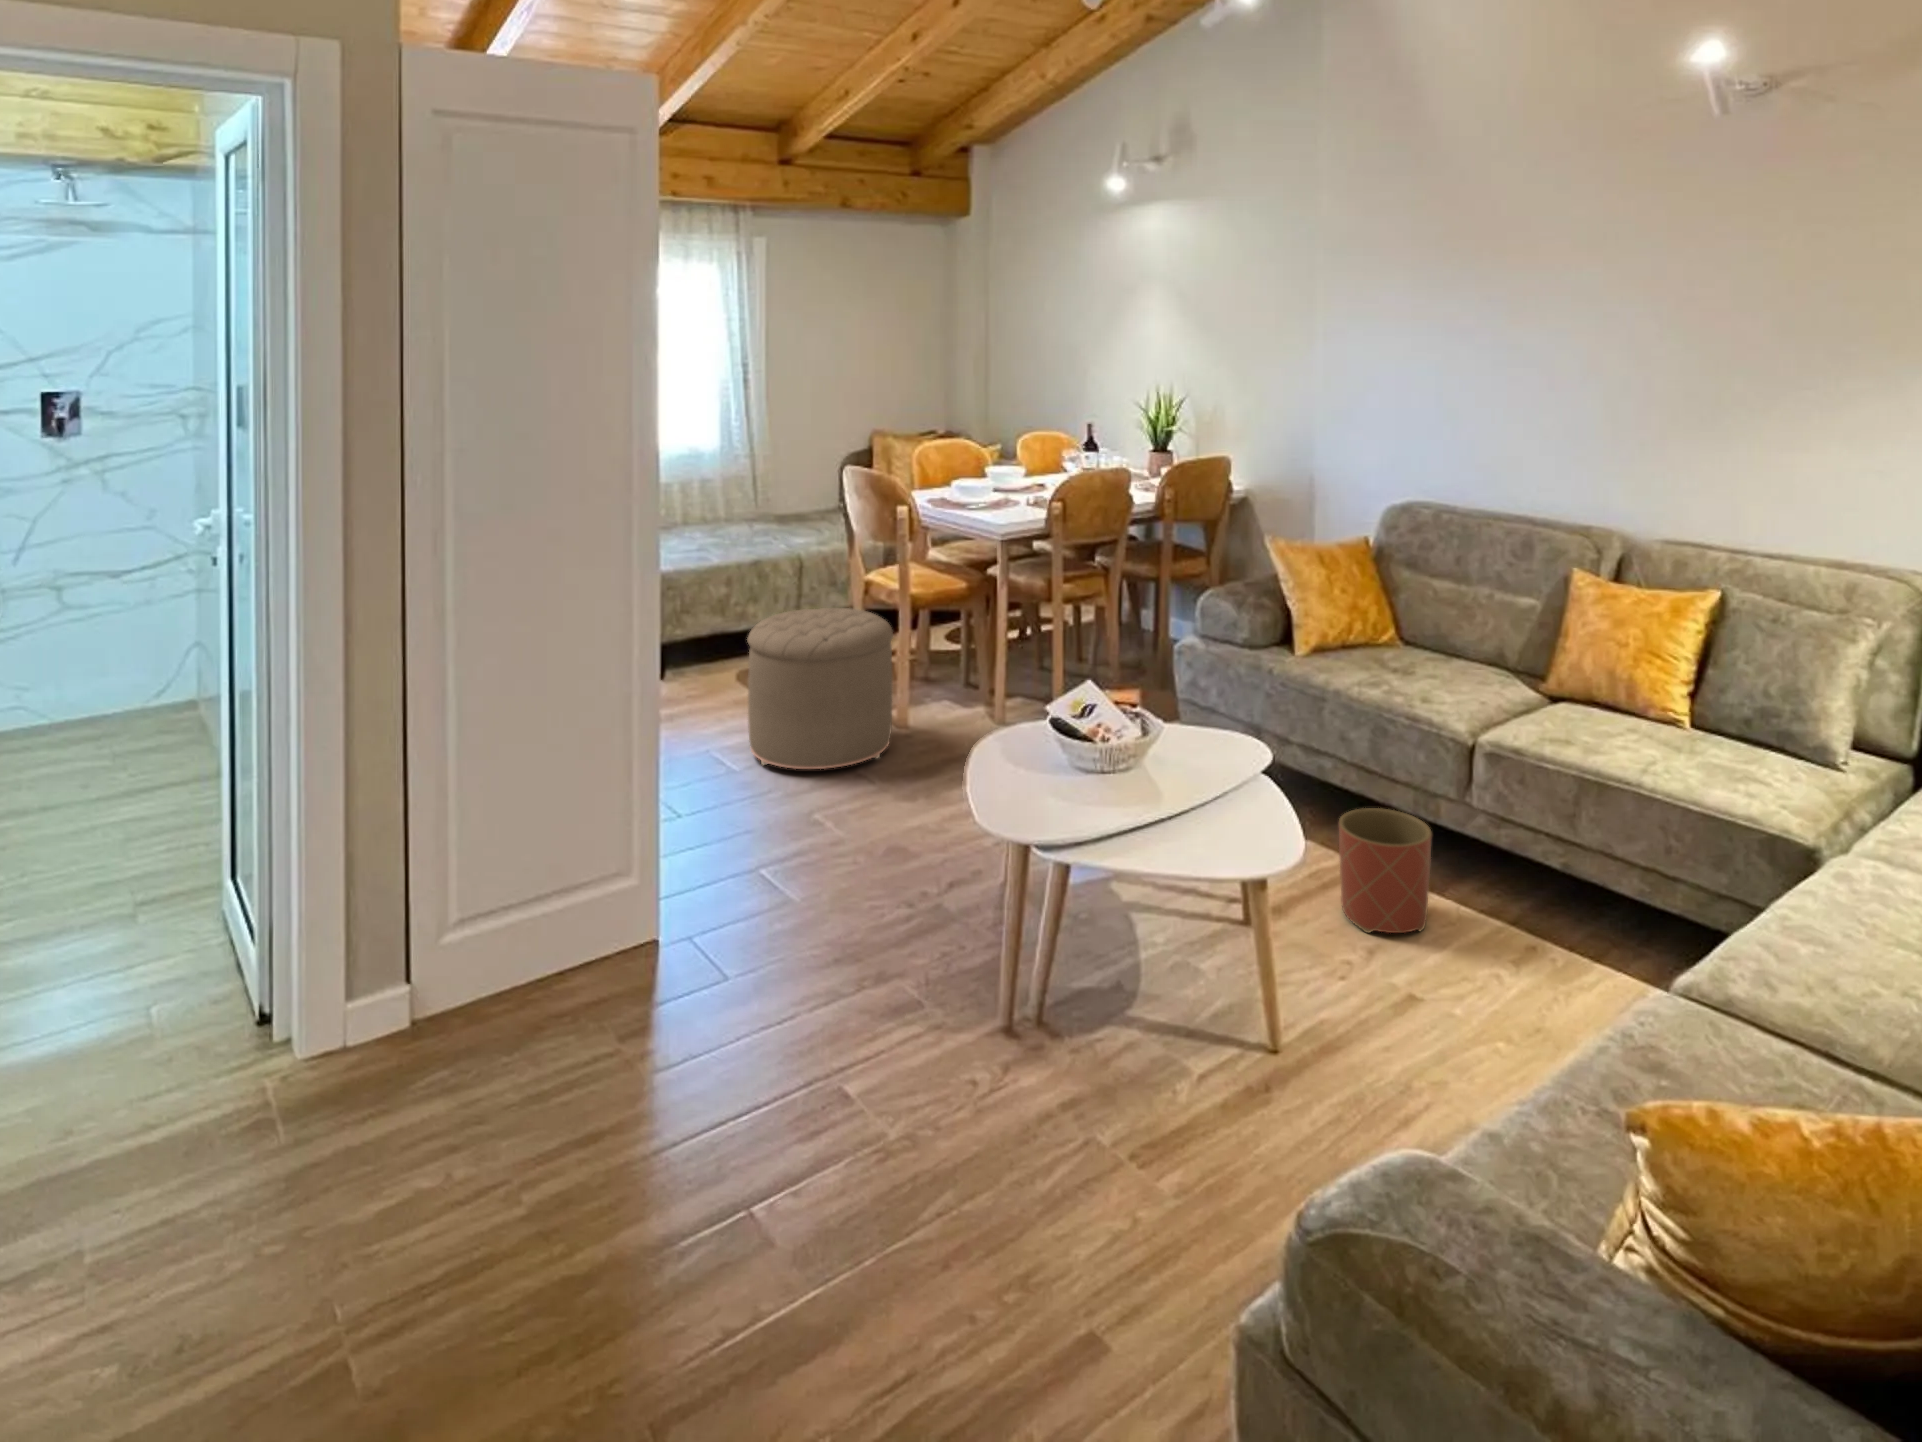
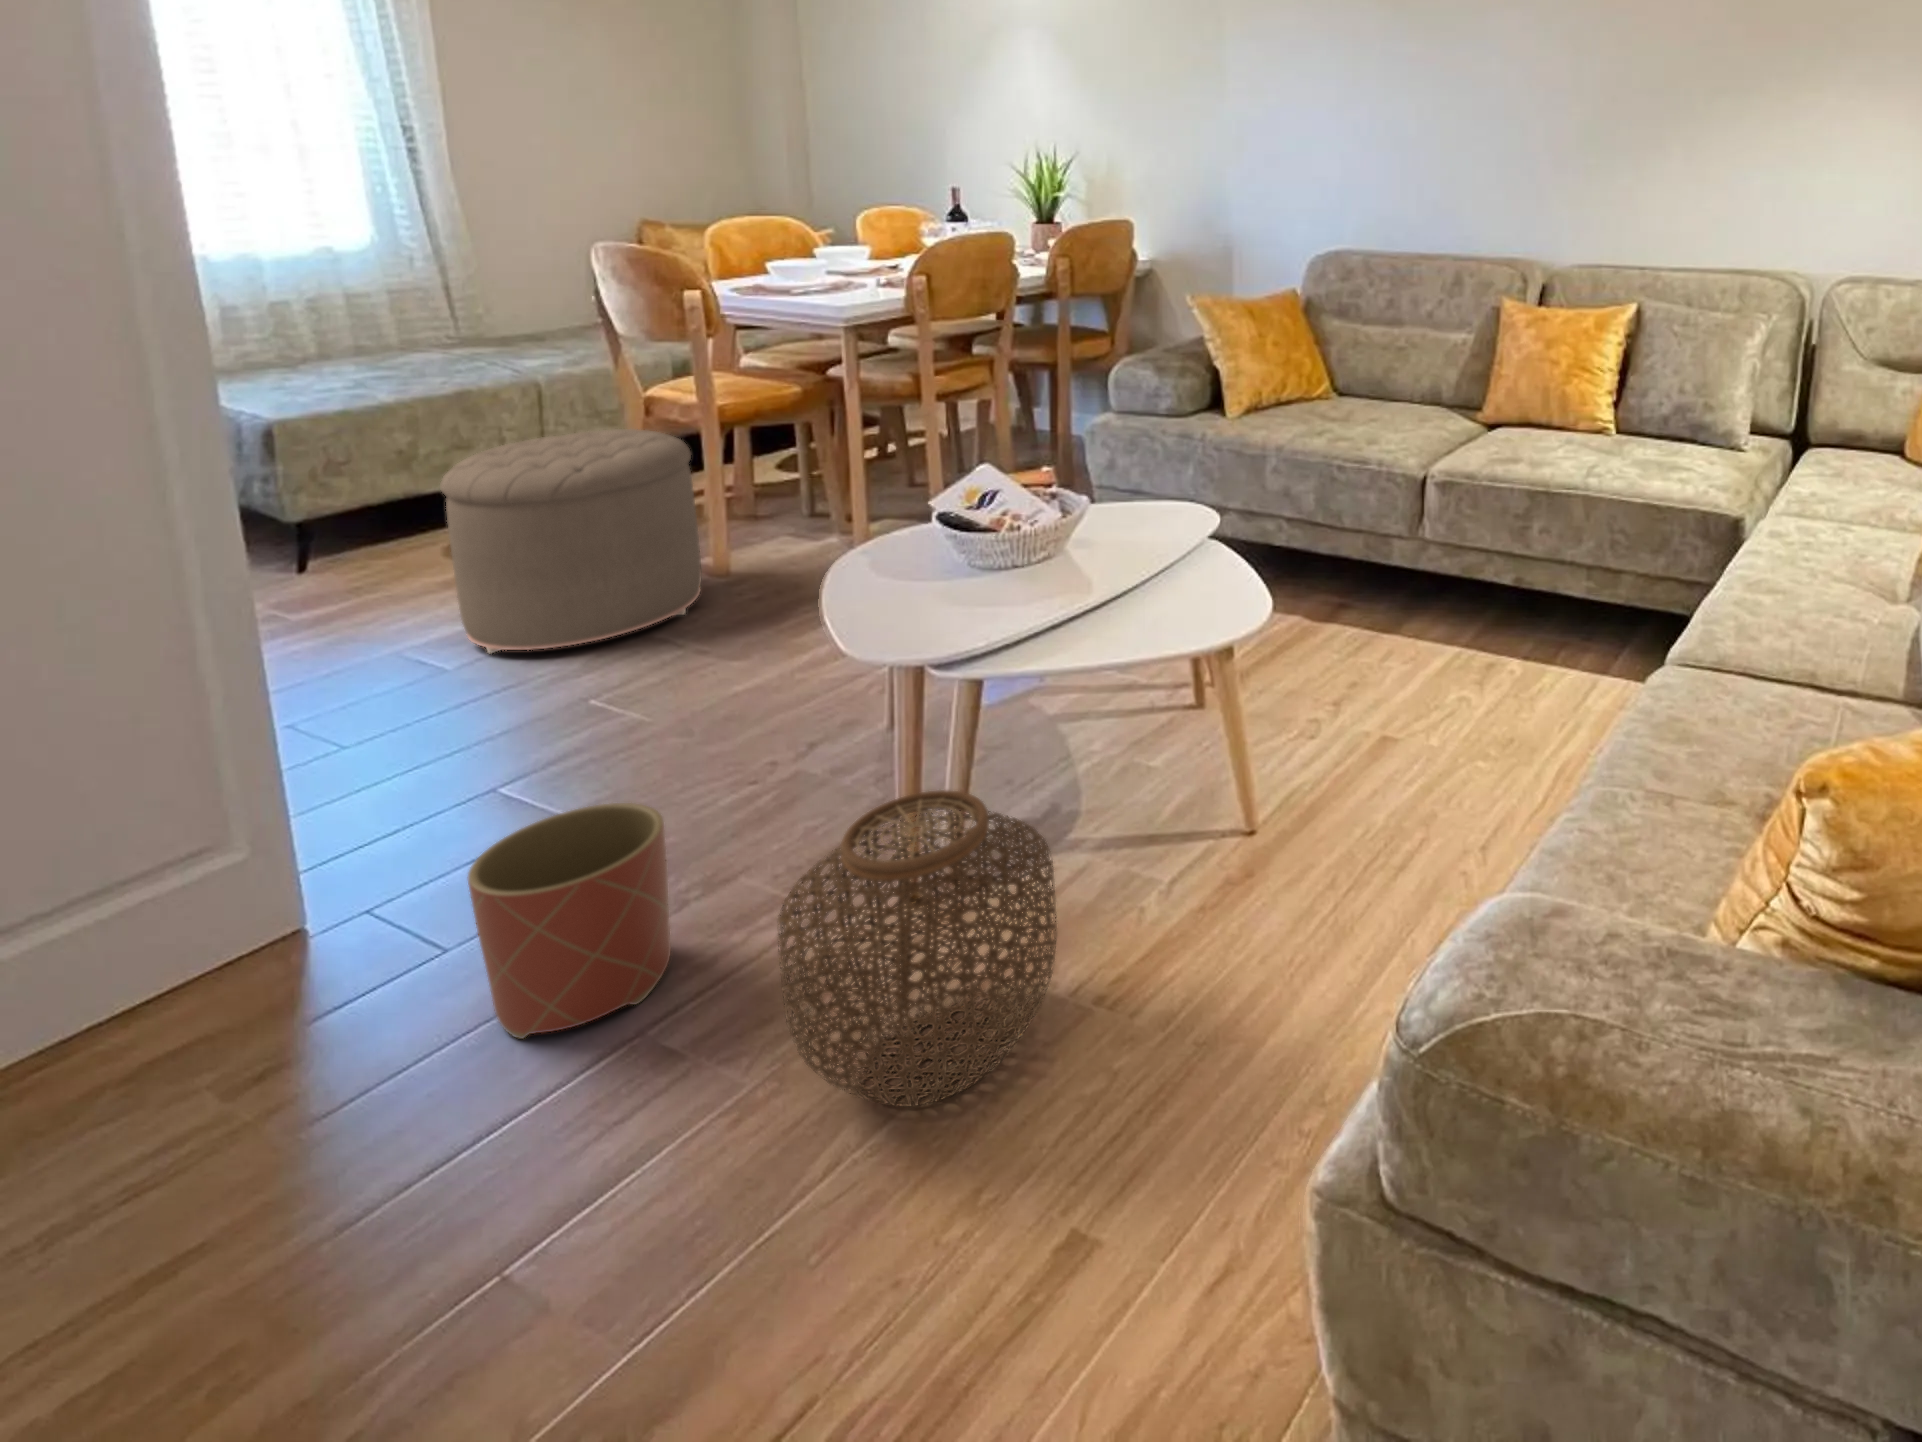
planter: present [1339,808,1431,933] -> present [468,803,671,1039]
woven basket: none [924,941,1107,1187] -> present [778,790,1057,1106]

